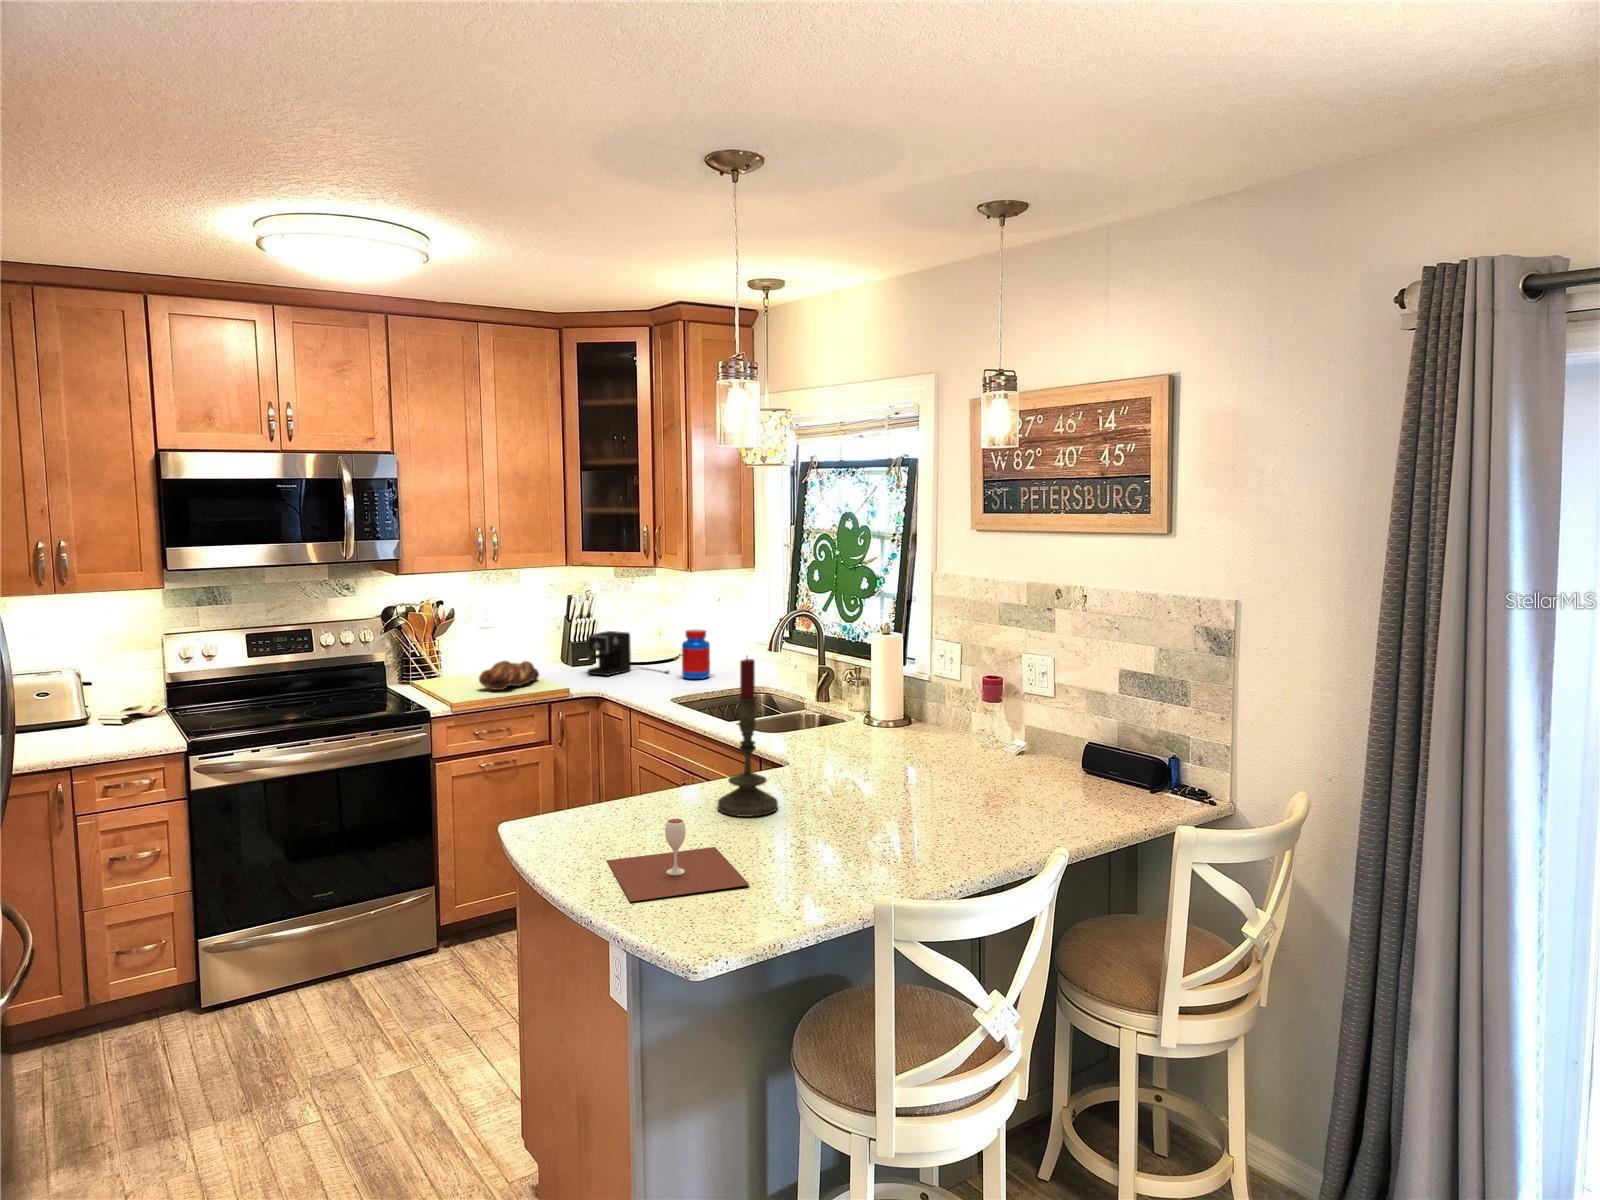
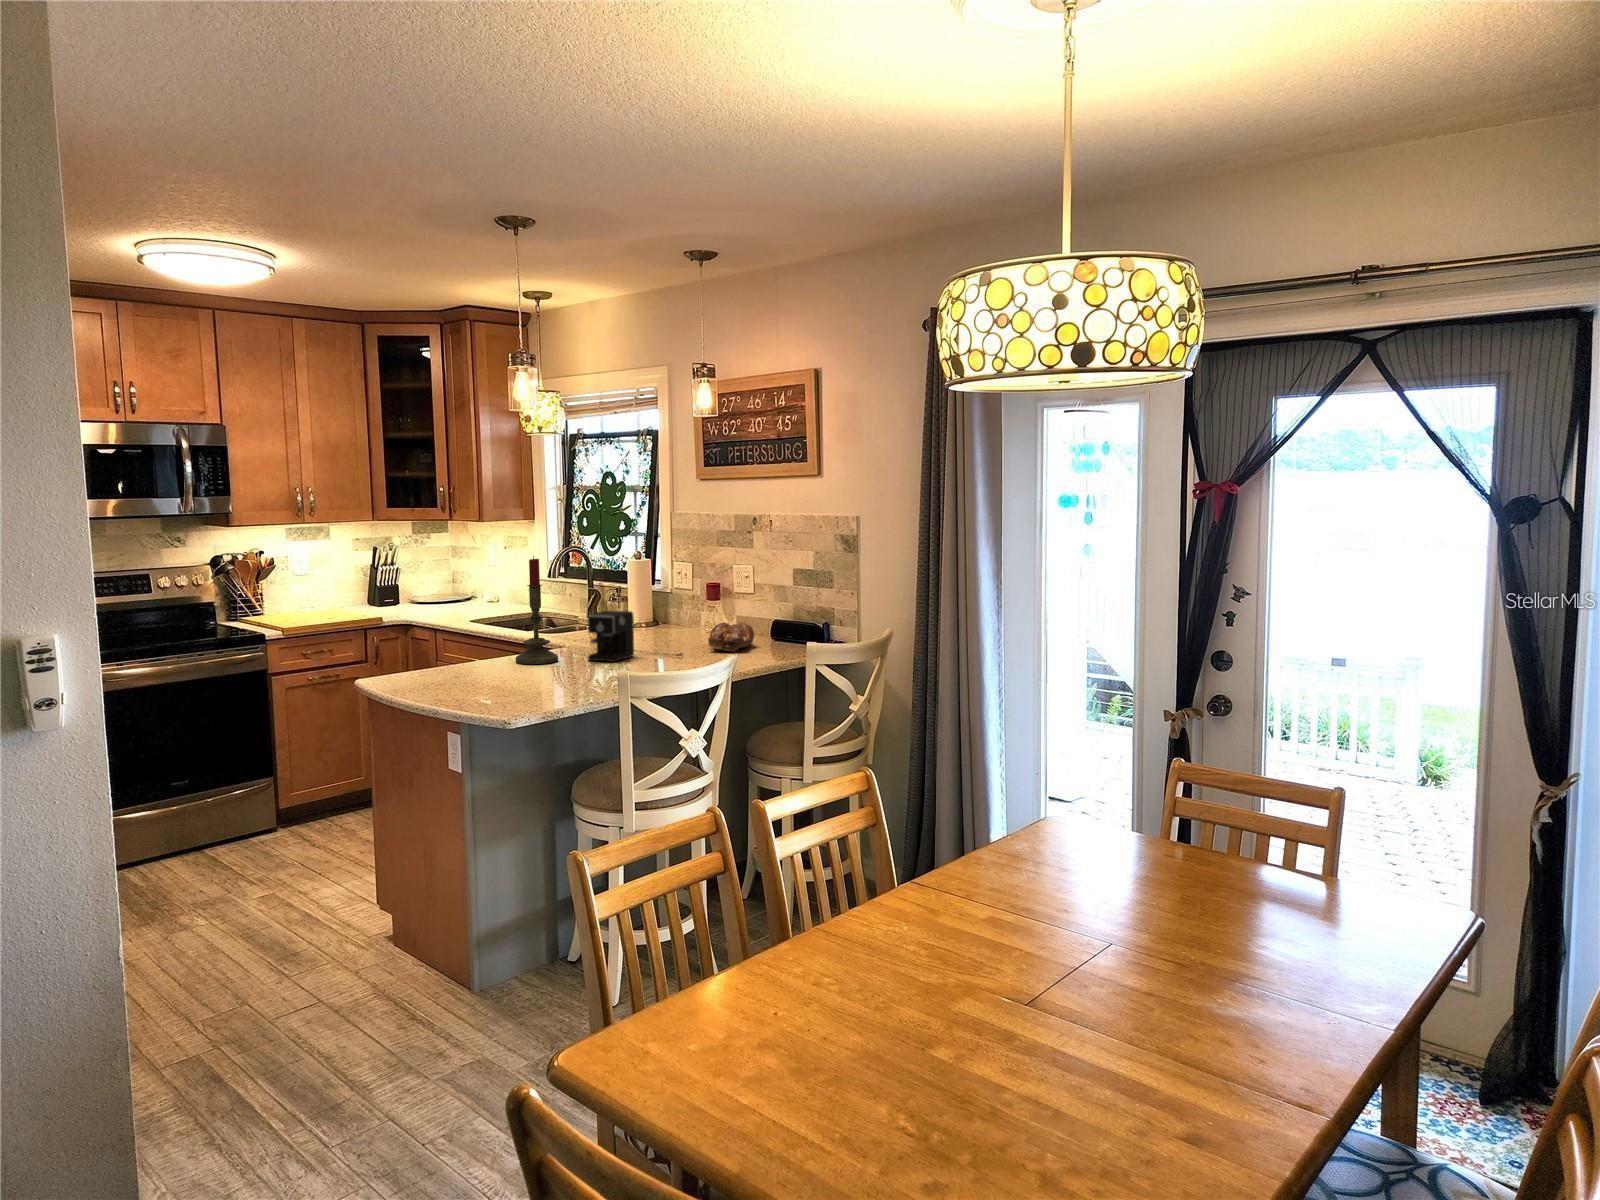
jar: present [682,630,710,679] -> none [476,570,500,609]
coffee maker: present [588,631,669,676] -> present [588,611,682,662]
bread loaf: present [479,661,539,690] -> present [708,623,754,652]
wine glass: present [607,819,749,902] -> none [443,650,541,694]

